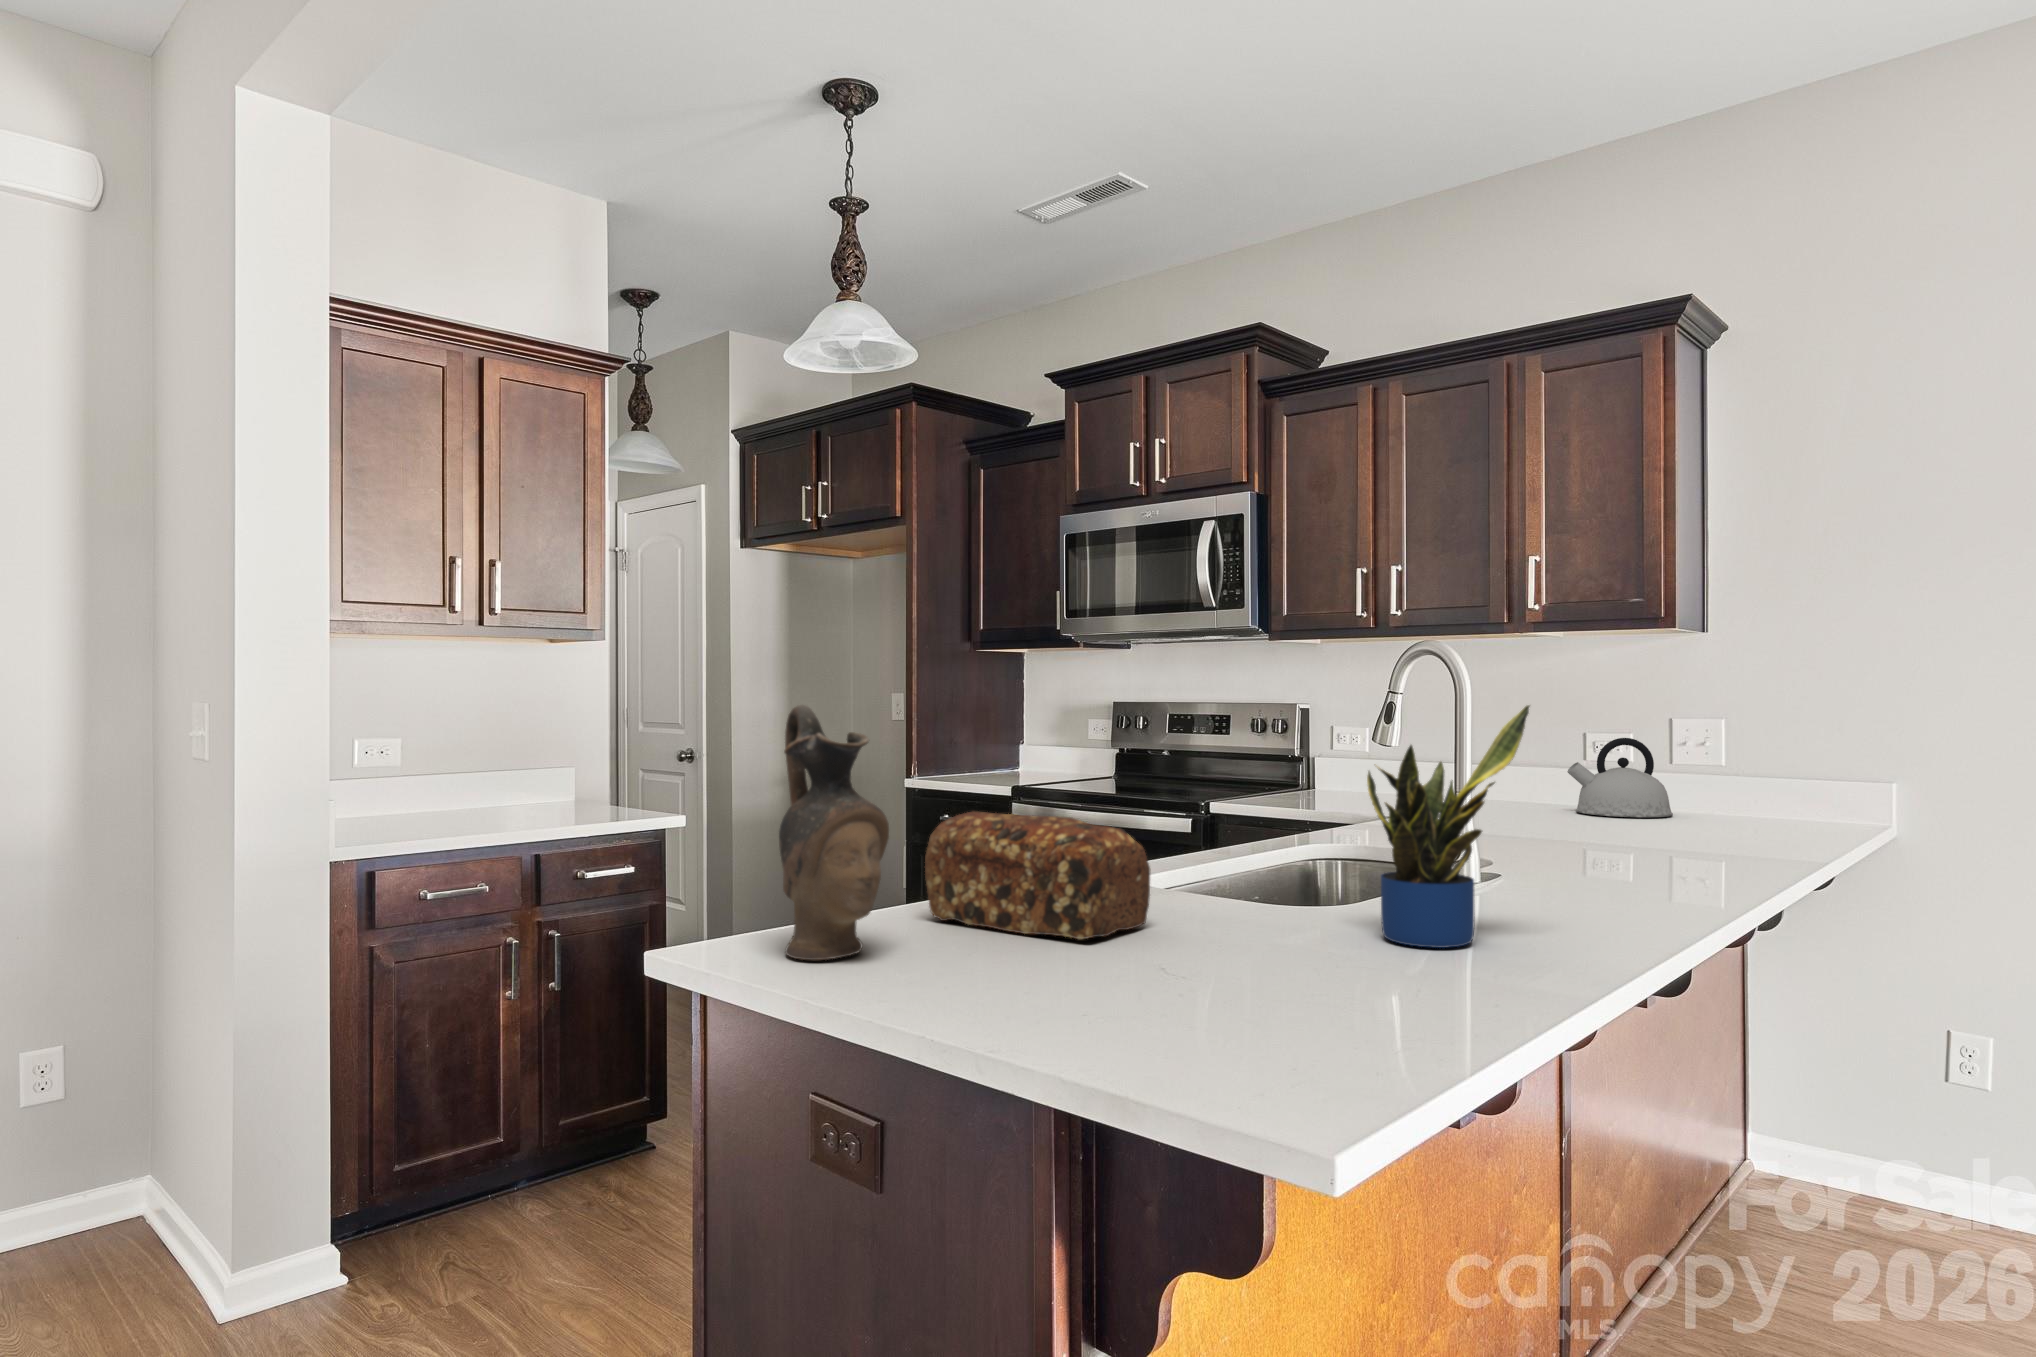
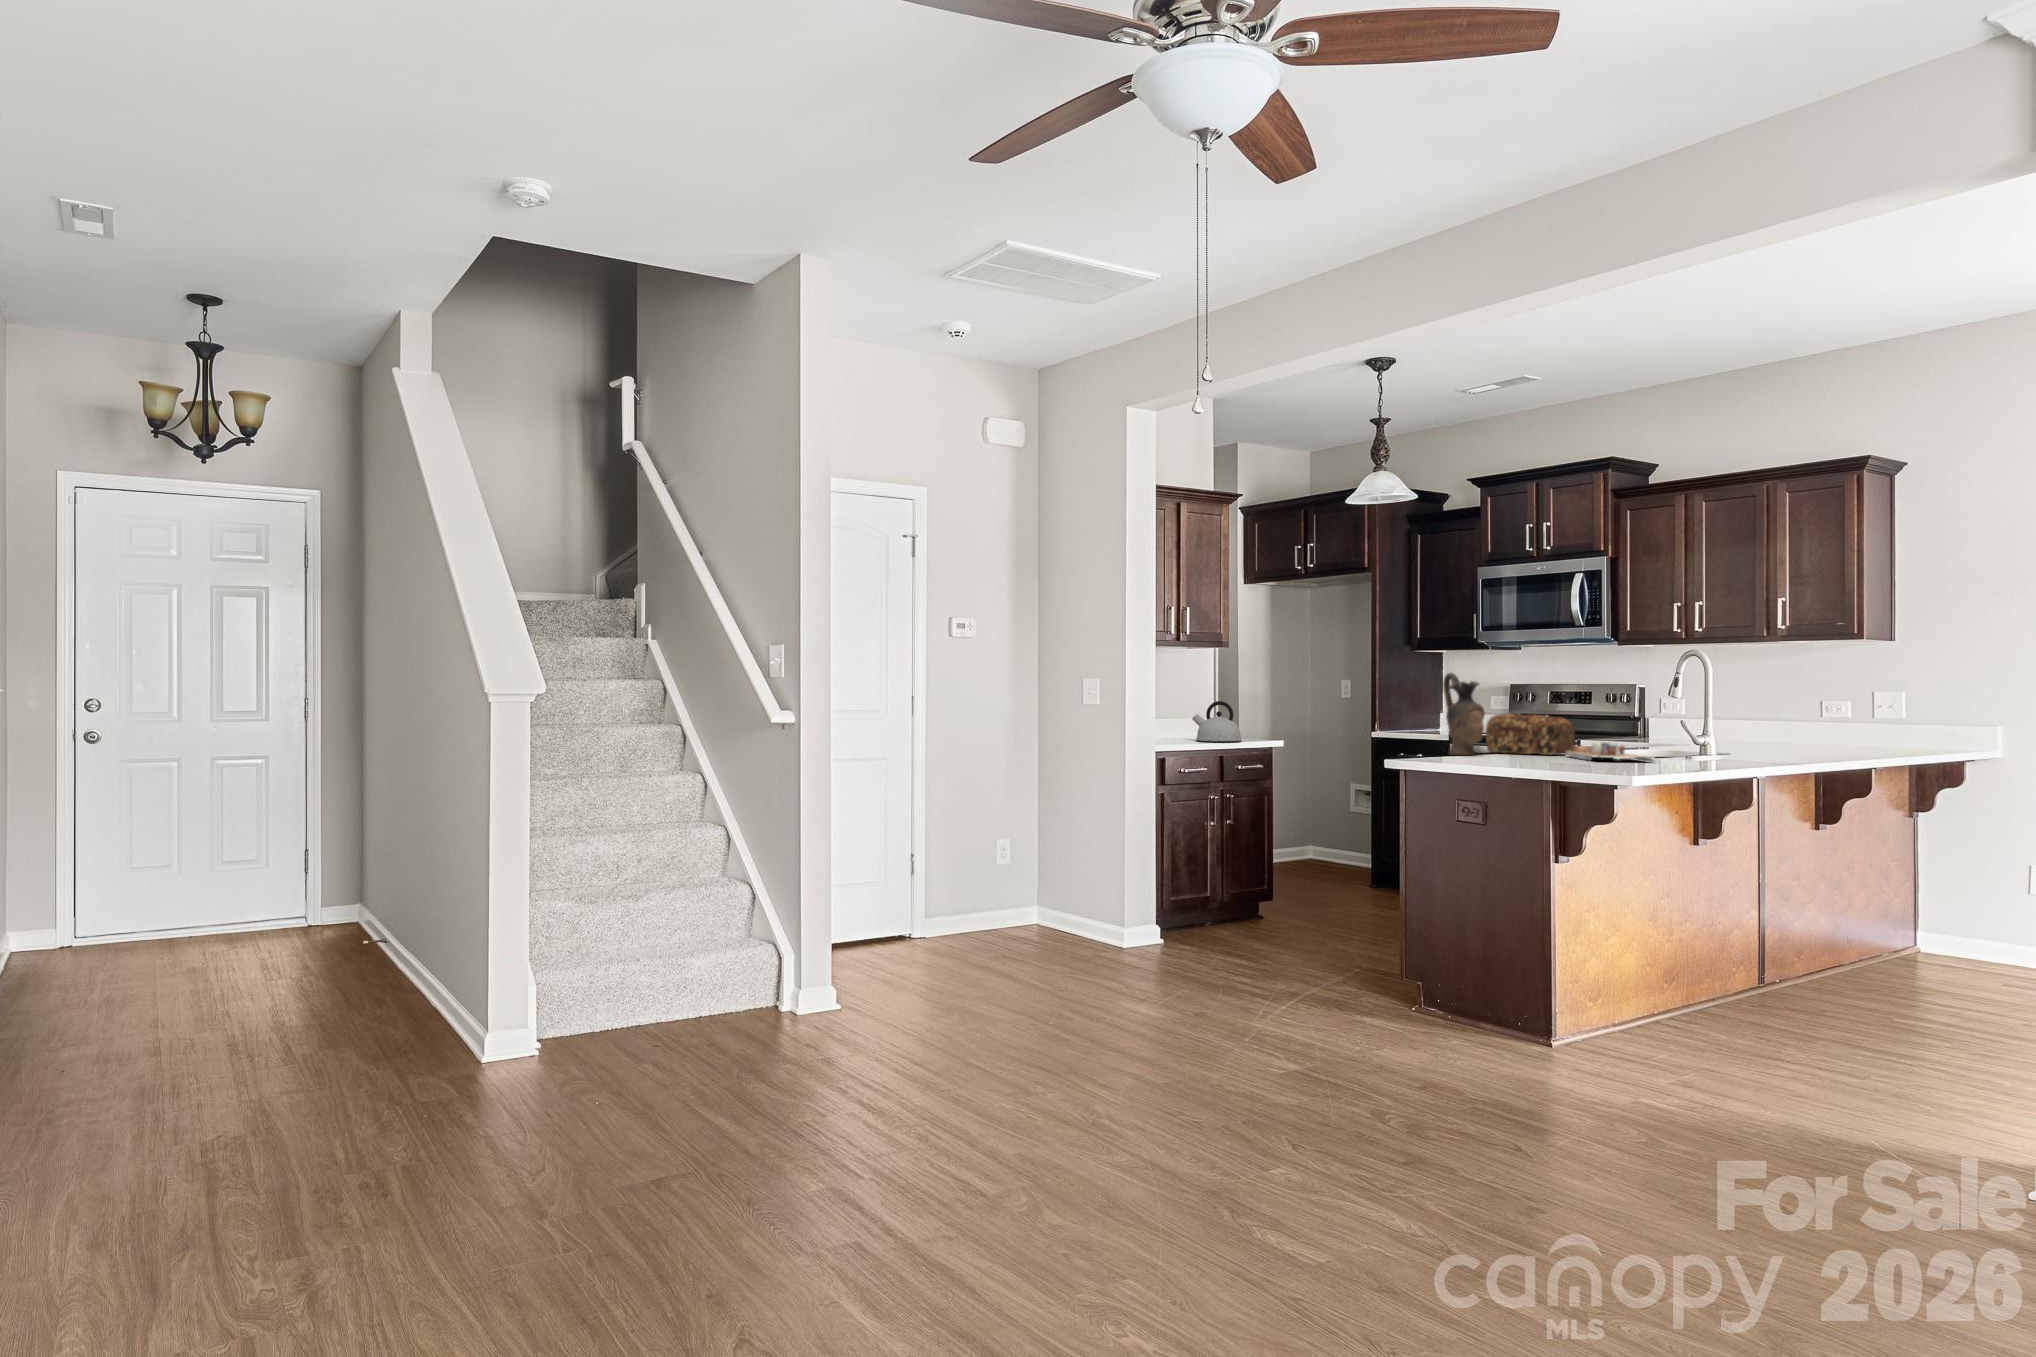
potted plant: present [1367,705,1530,948] -> none [1660,673,1724,757]
kettle: present [1567,738,1673,817] -> present [1192,701,1242,741]
cutting board: none [1112,919,1385,1049] -> present [1566,741,1656,762]

